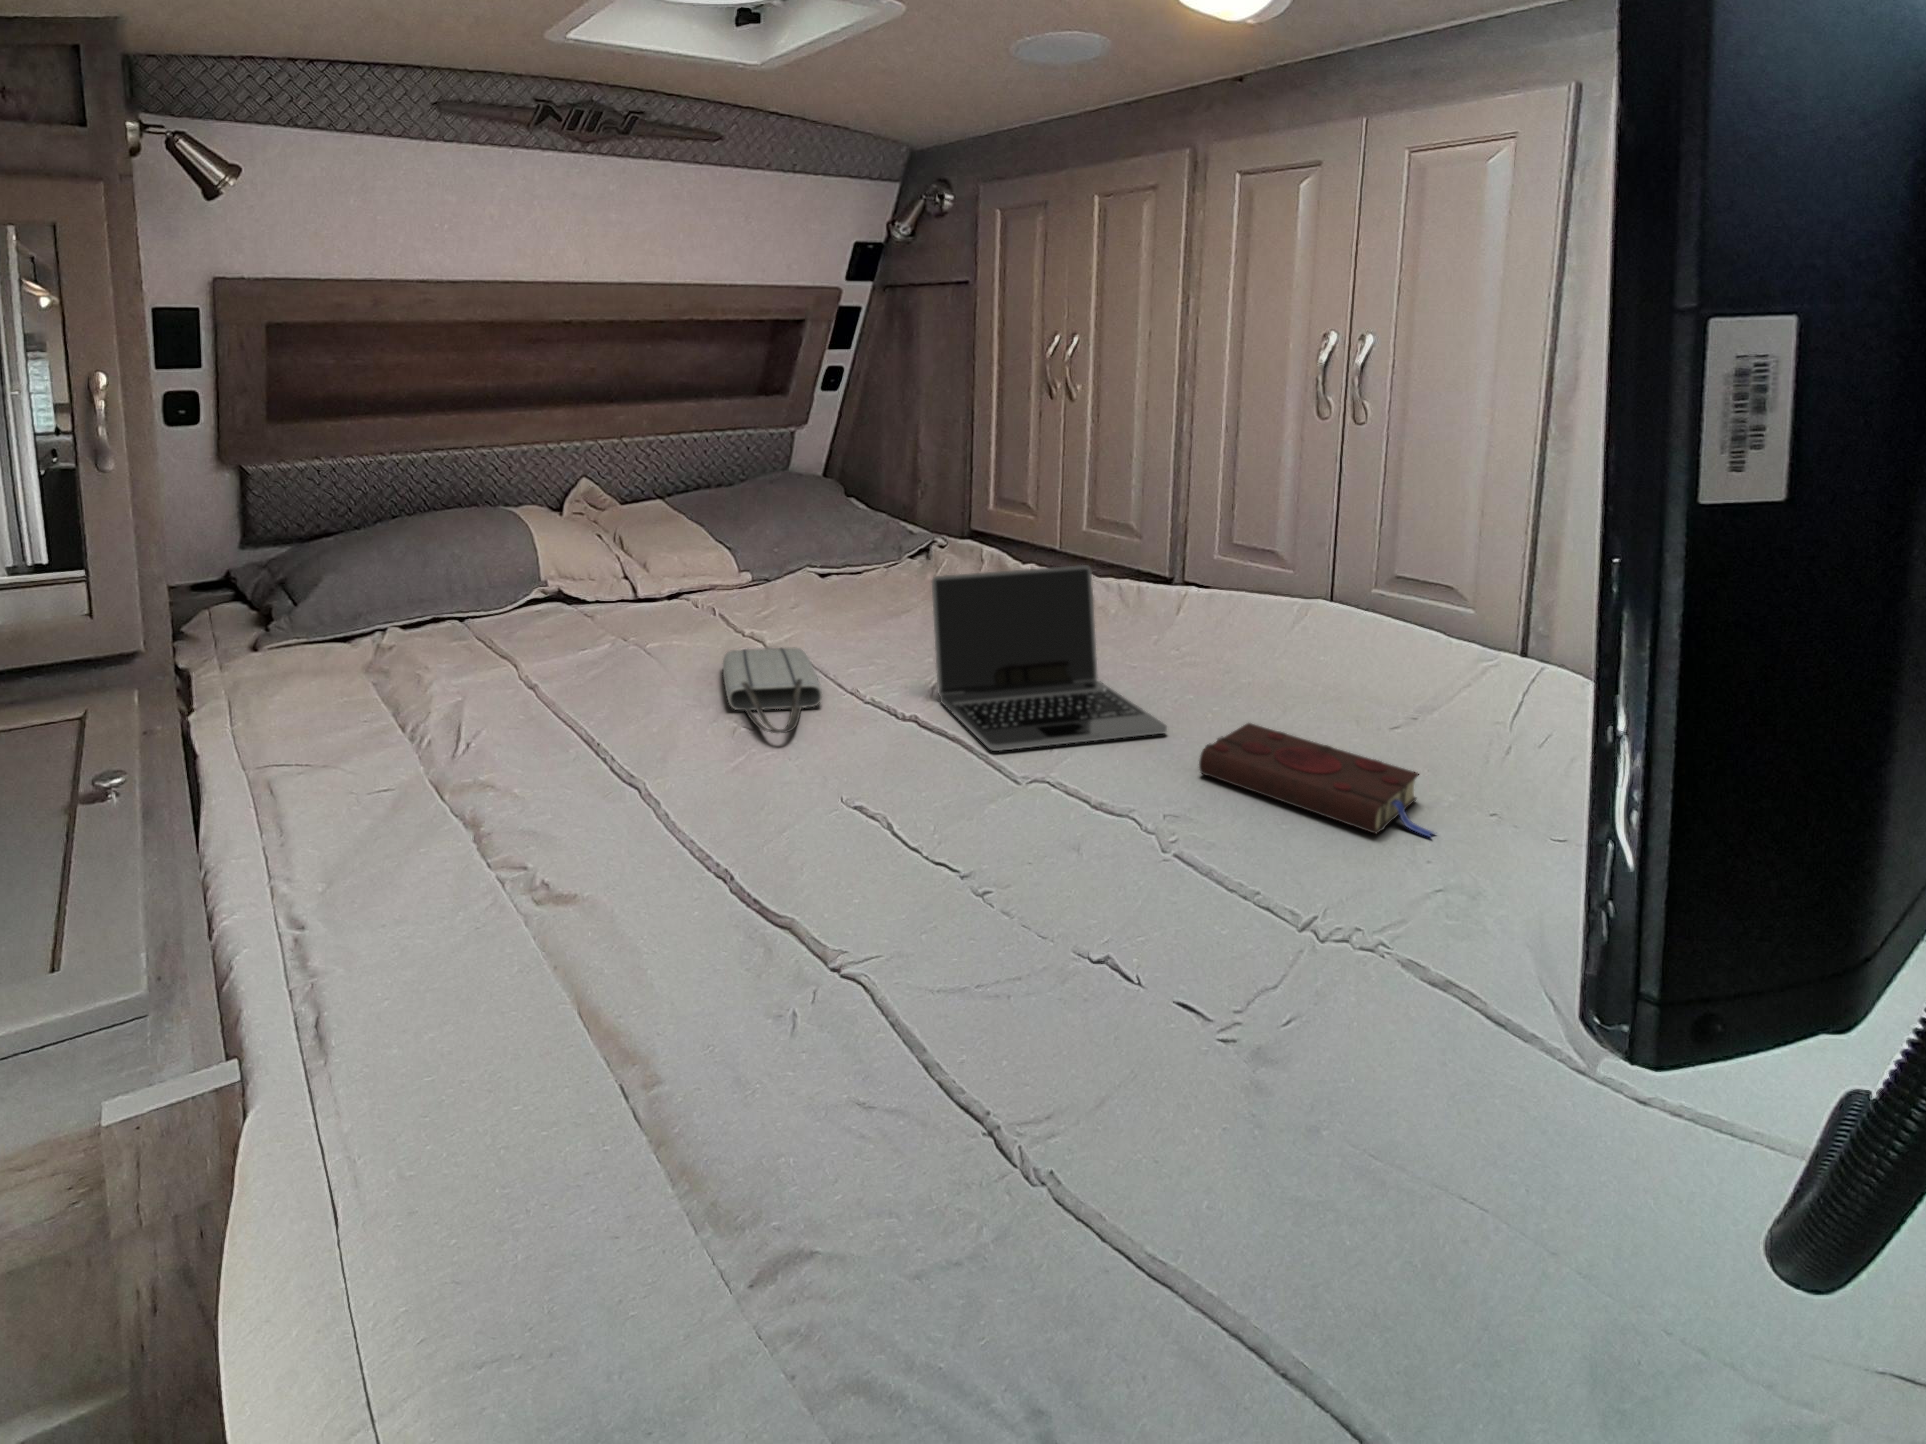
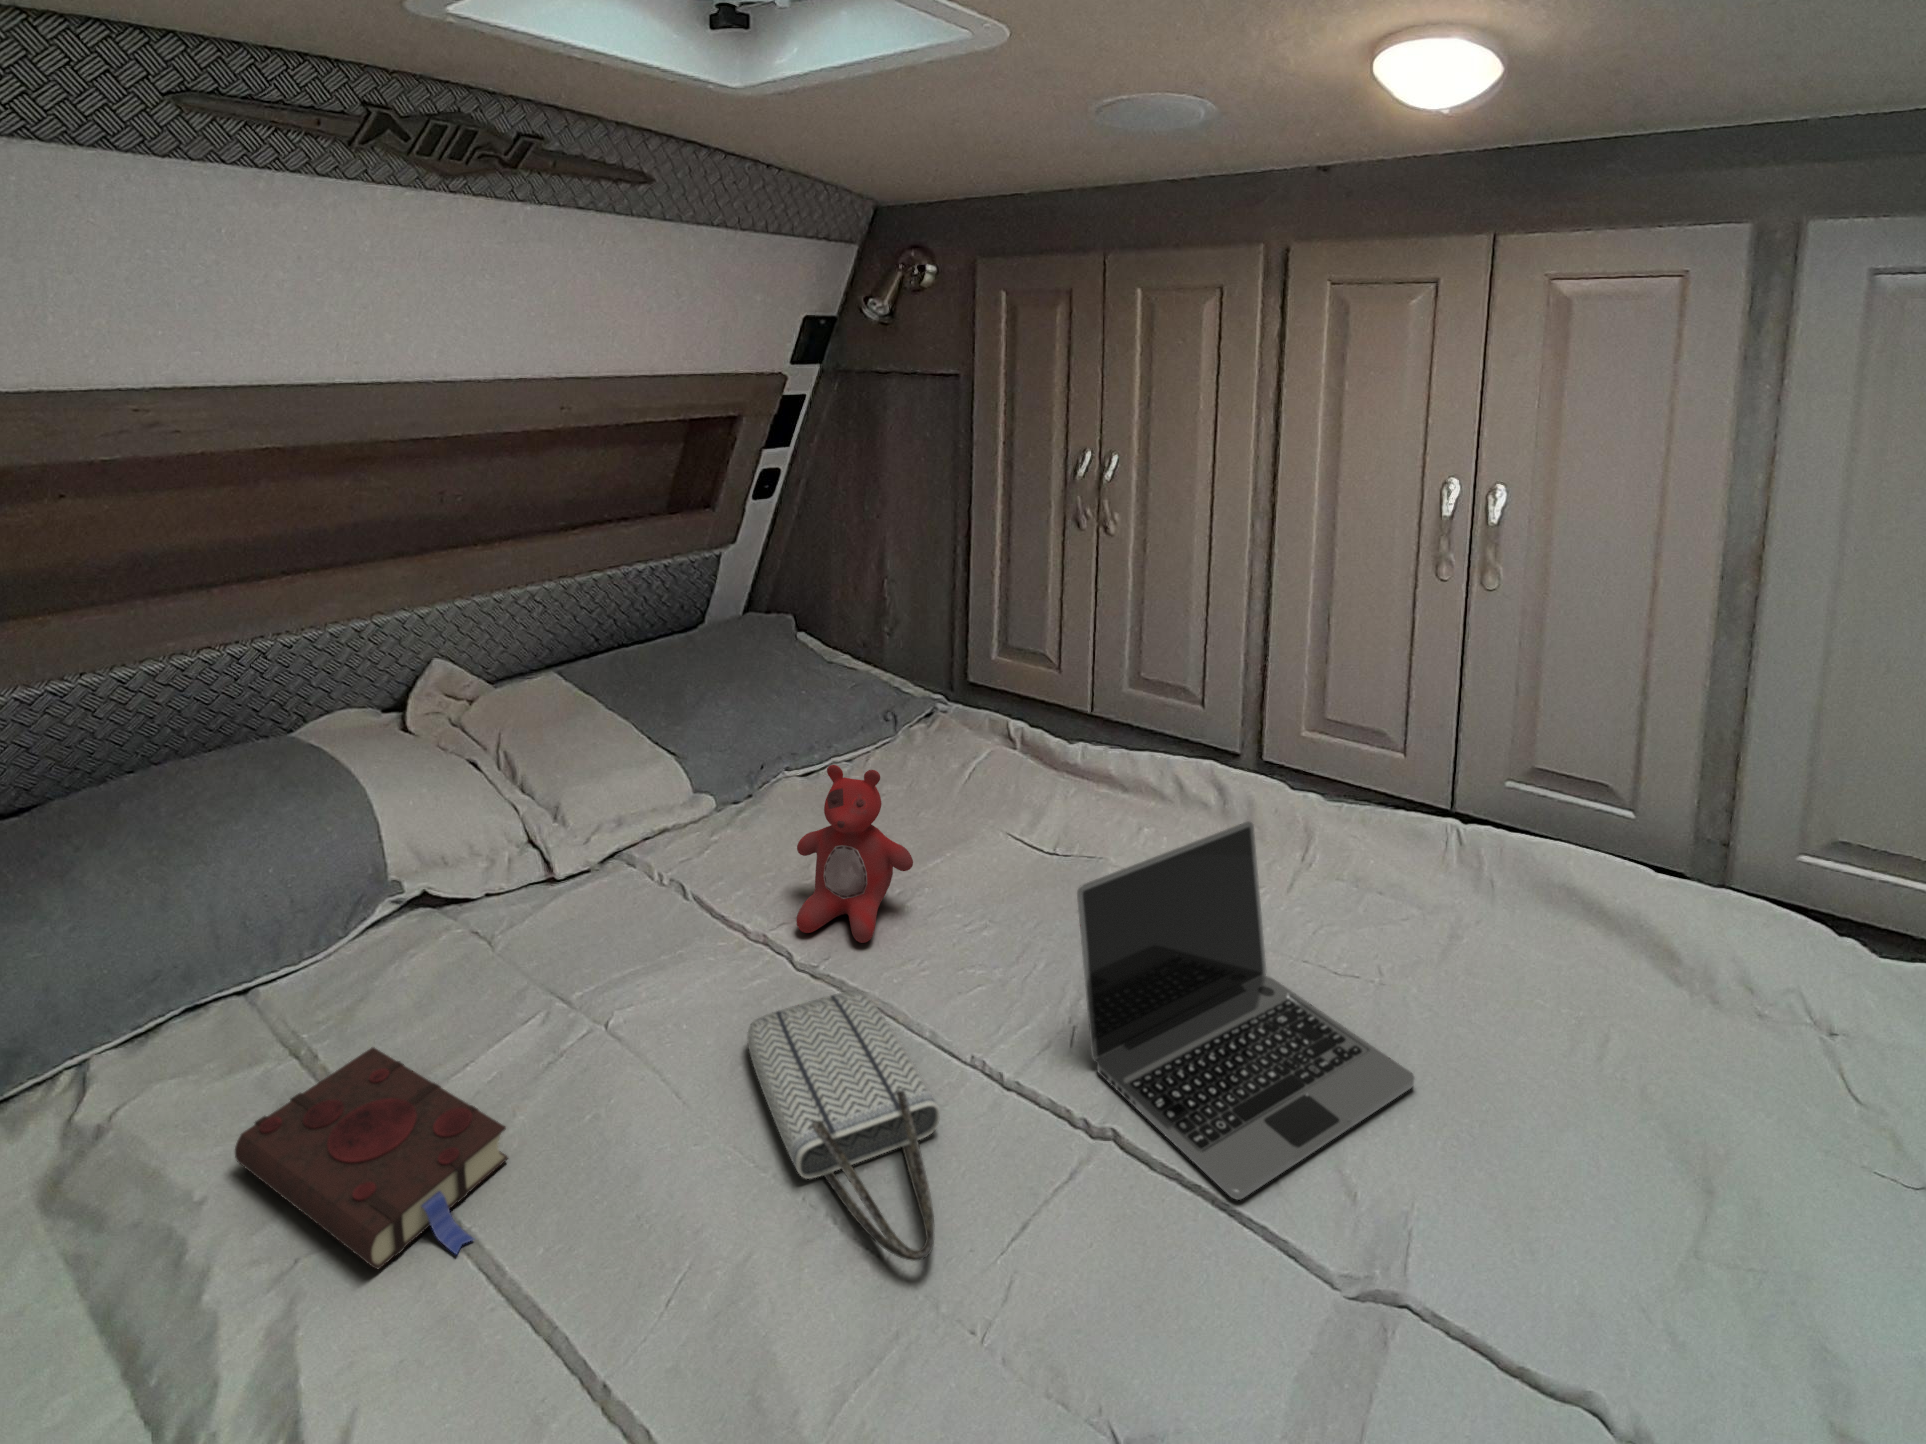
stuffed bear: none [778,527,862,640] -> present [797,765,913,943]
book: present [1199,723,1433,837] -> present [235,1047,508,1269]

